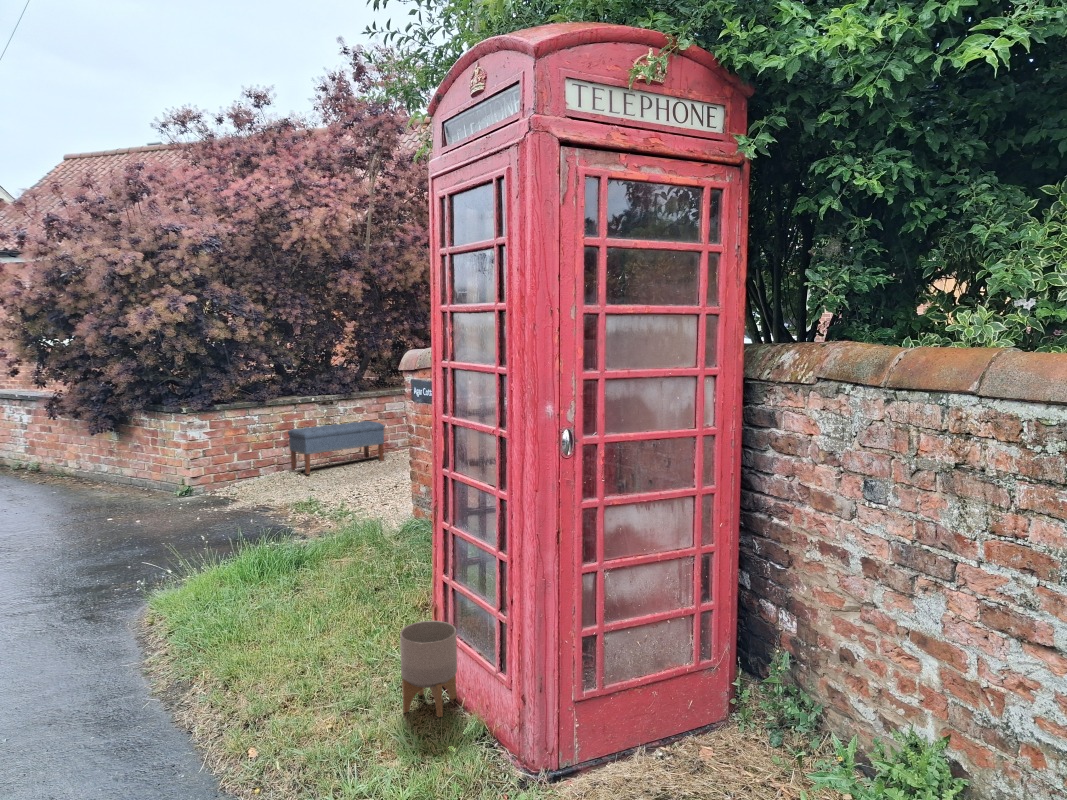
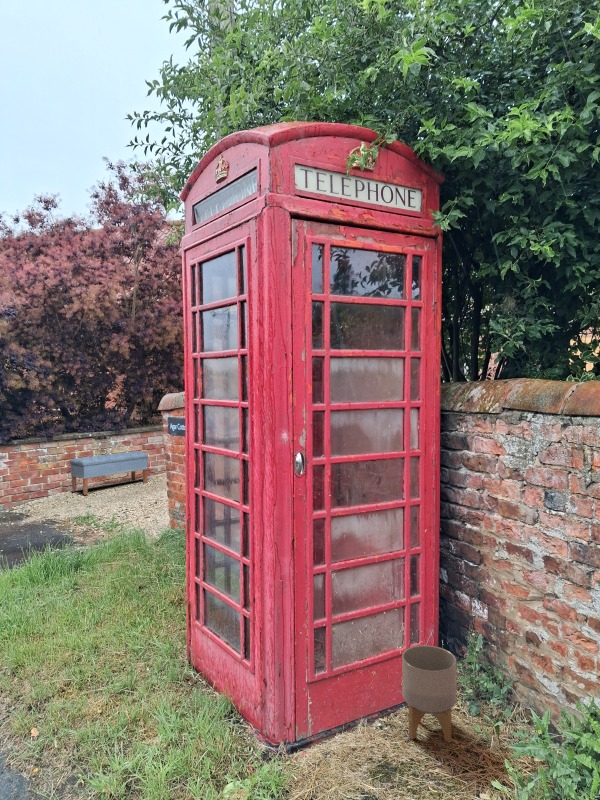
planter: present [400,621,457,717] -> present [402,645,456,743]

